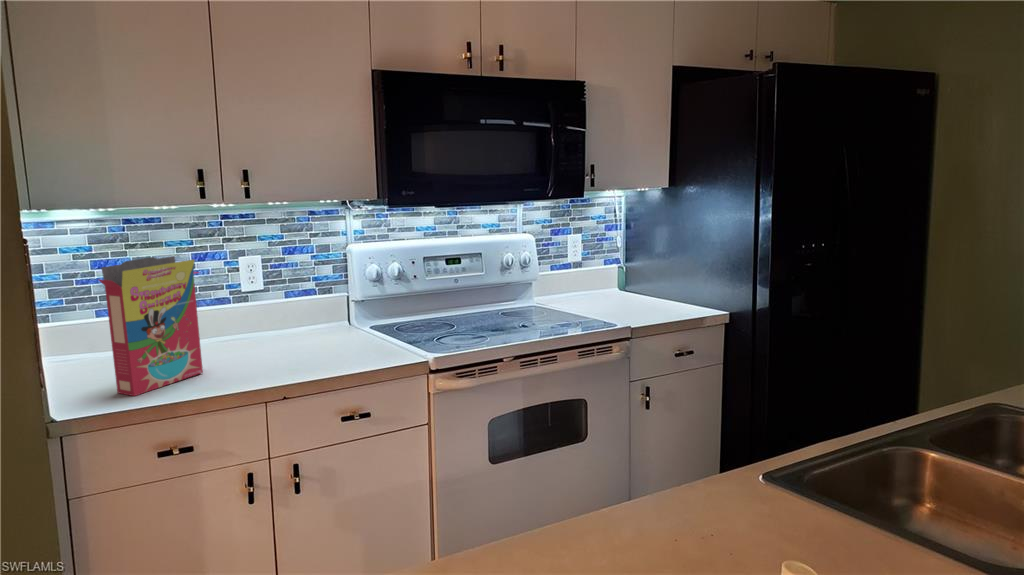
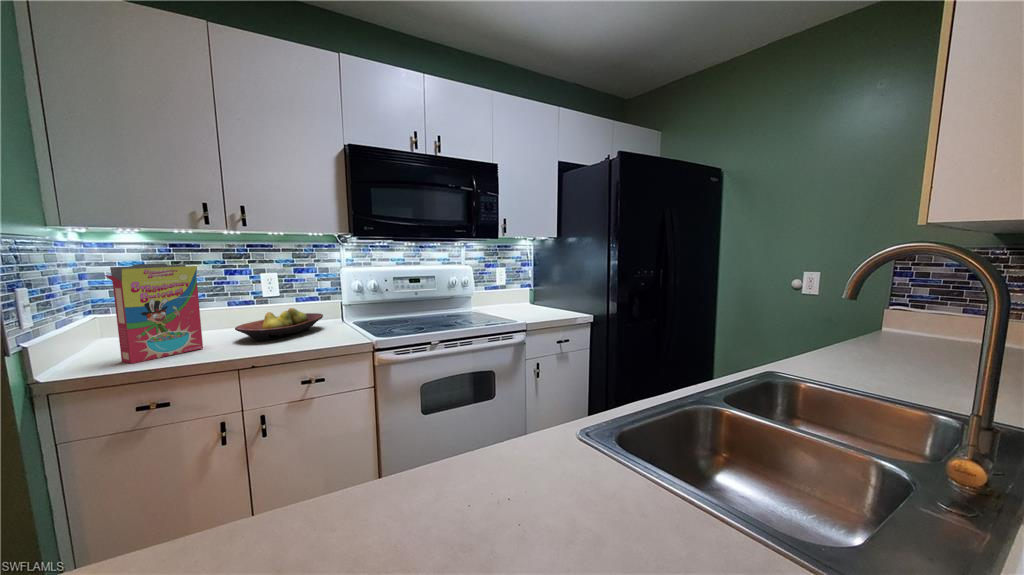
fruit bowl: none [233,310,337,361] -> present [235,308,323,341]

